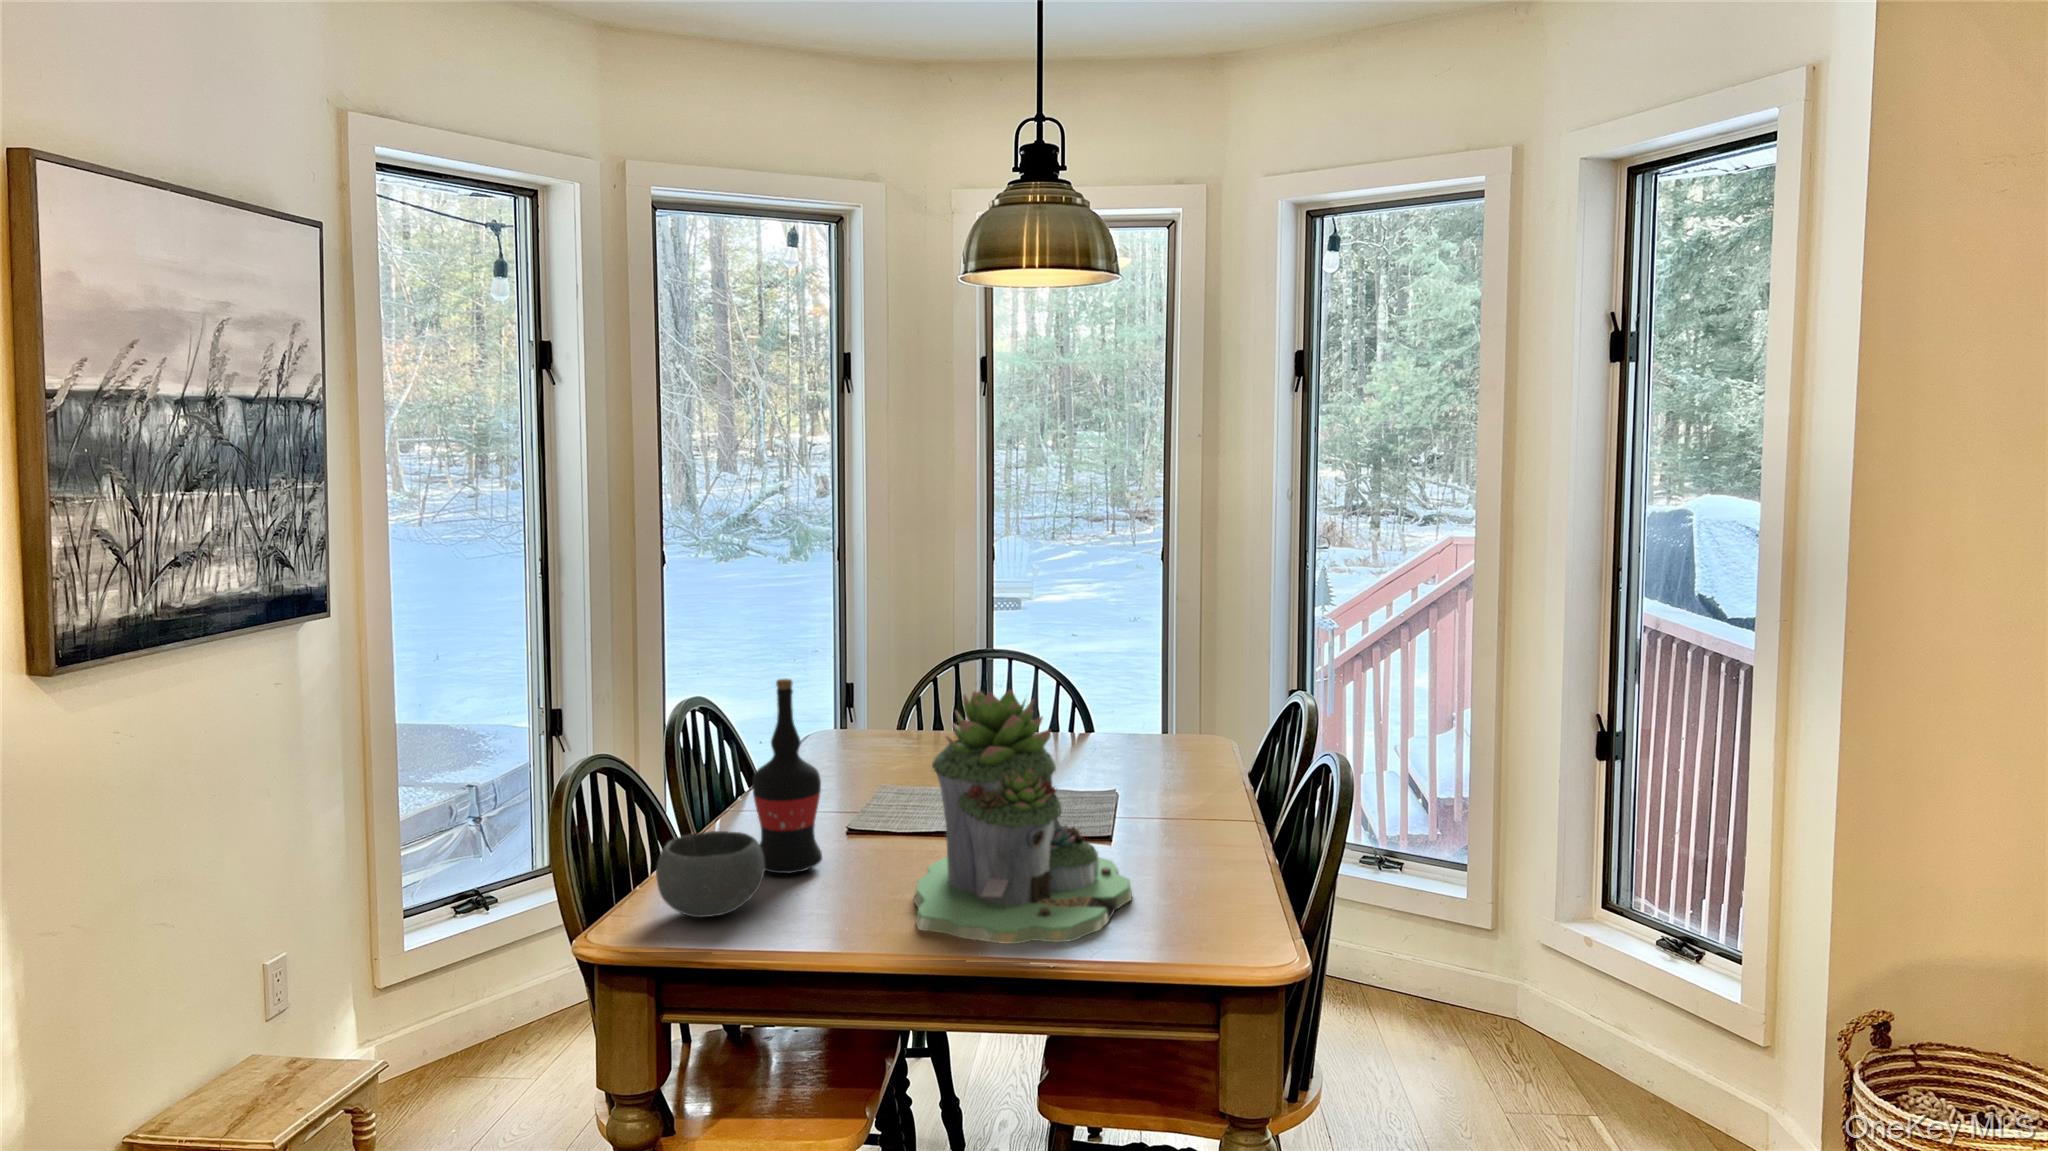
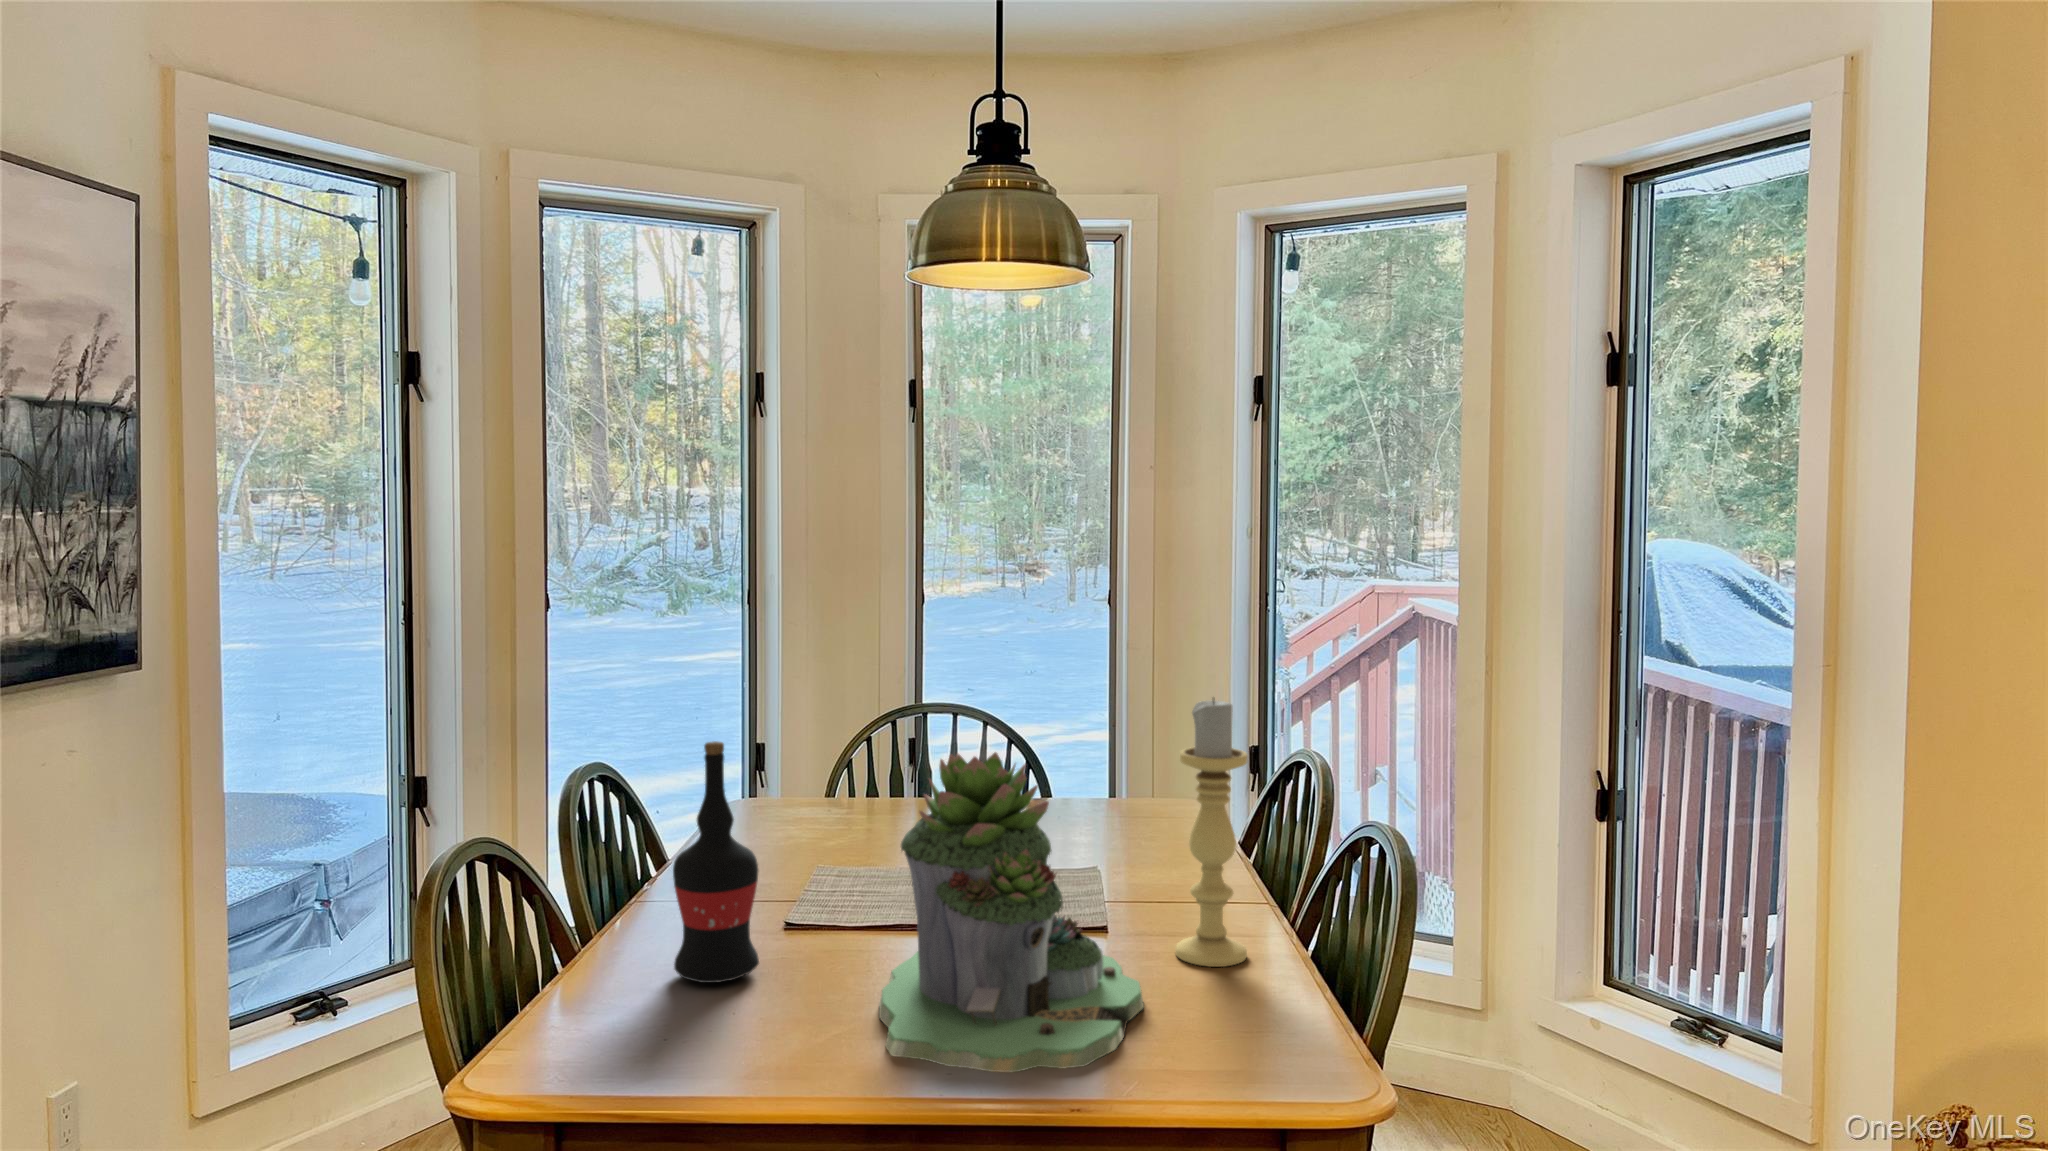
candle holder: none [1169,645,1230,871] -> present [1175,699,1248,967]
bowl: present [656,831,765,917] -> none [555,934,693,1046]

